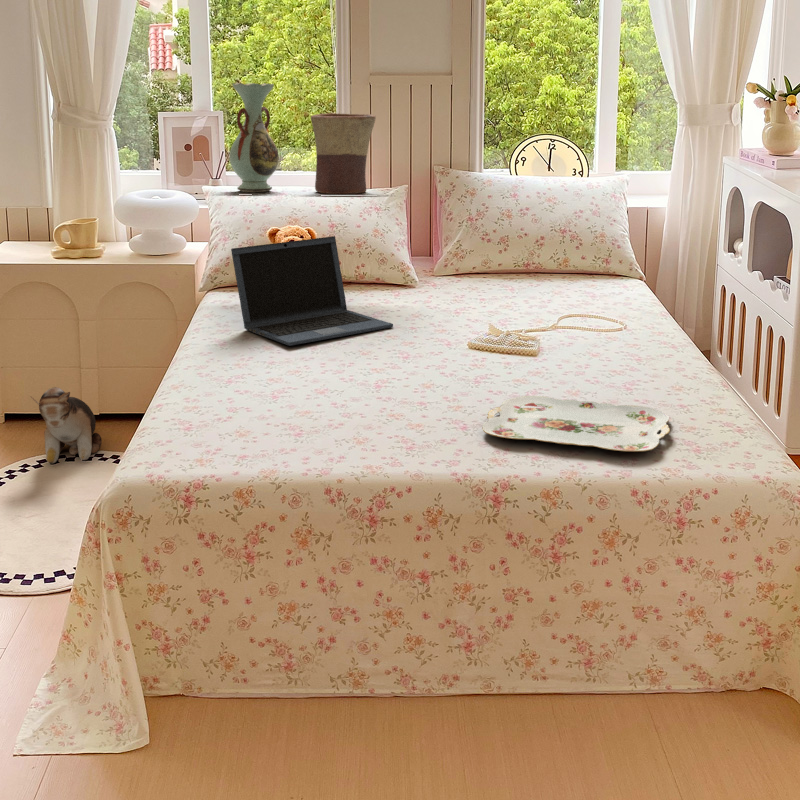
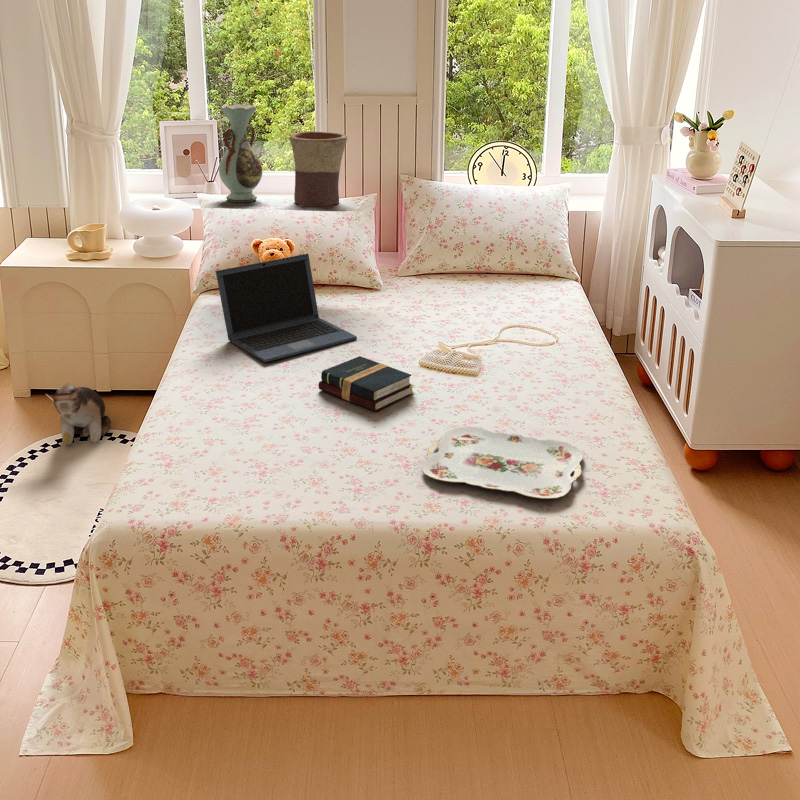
hardback book: none [354,334,465,384] -> present [318,356,414,411]

